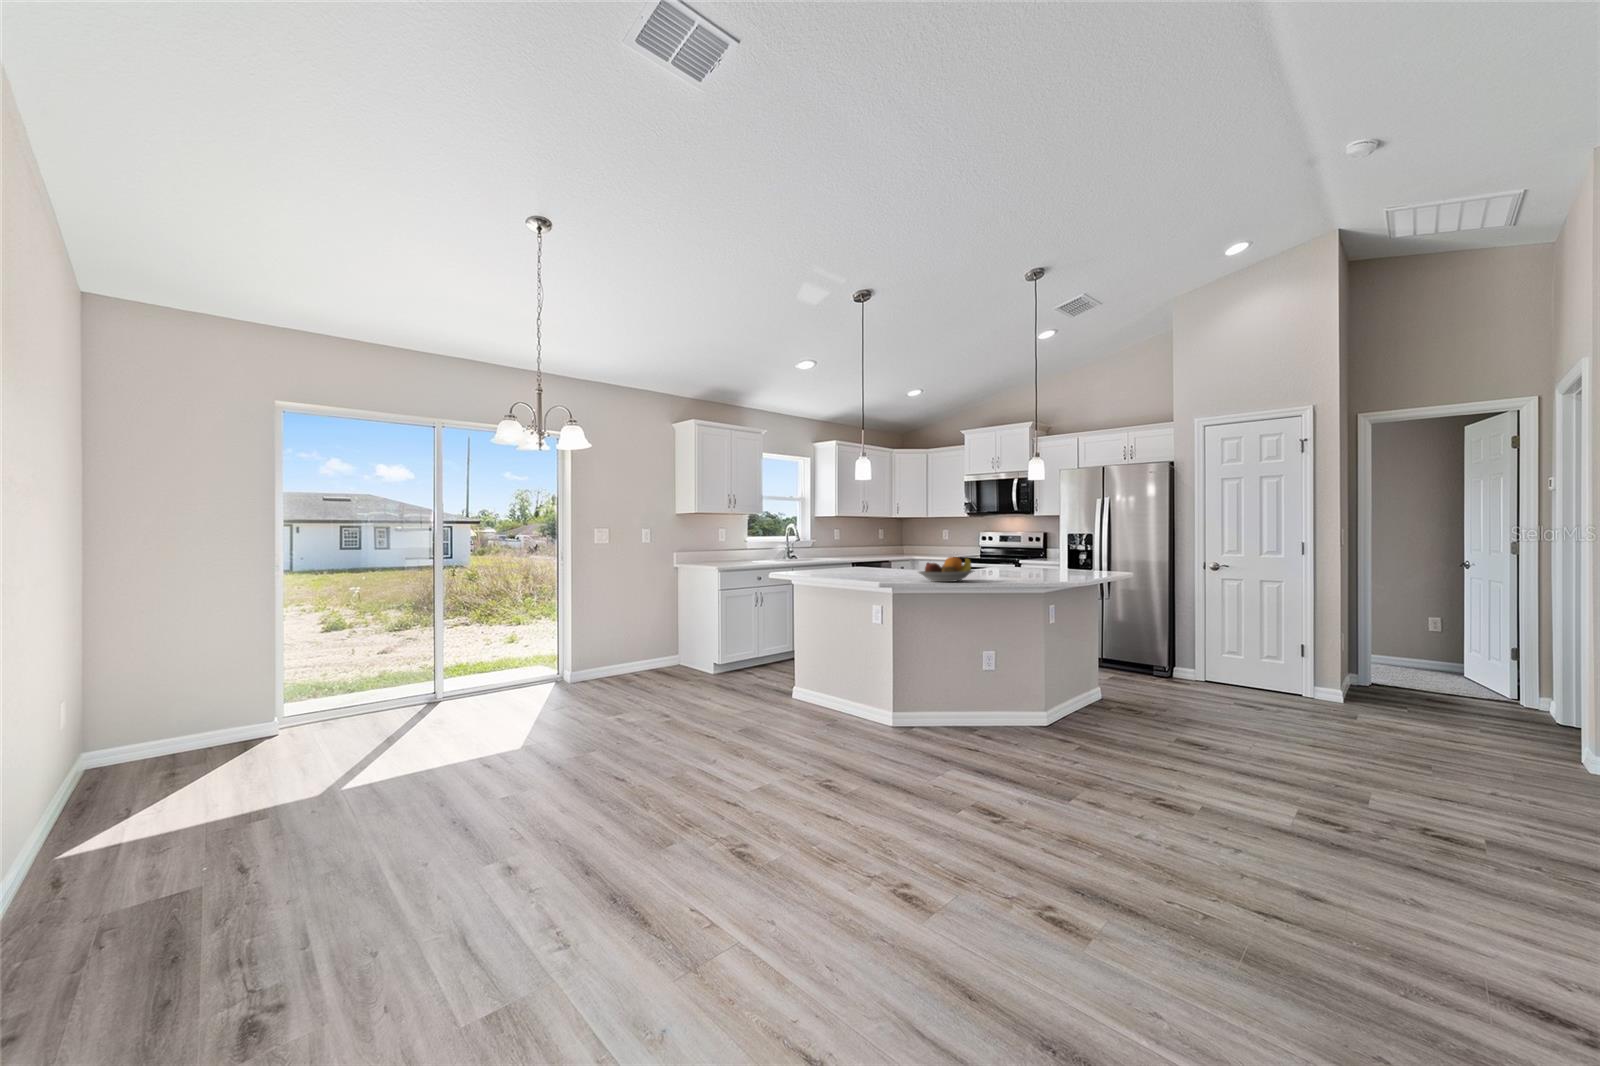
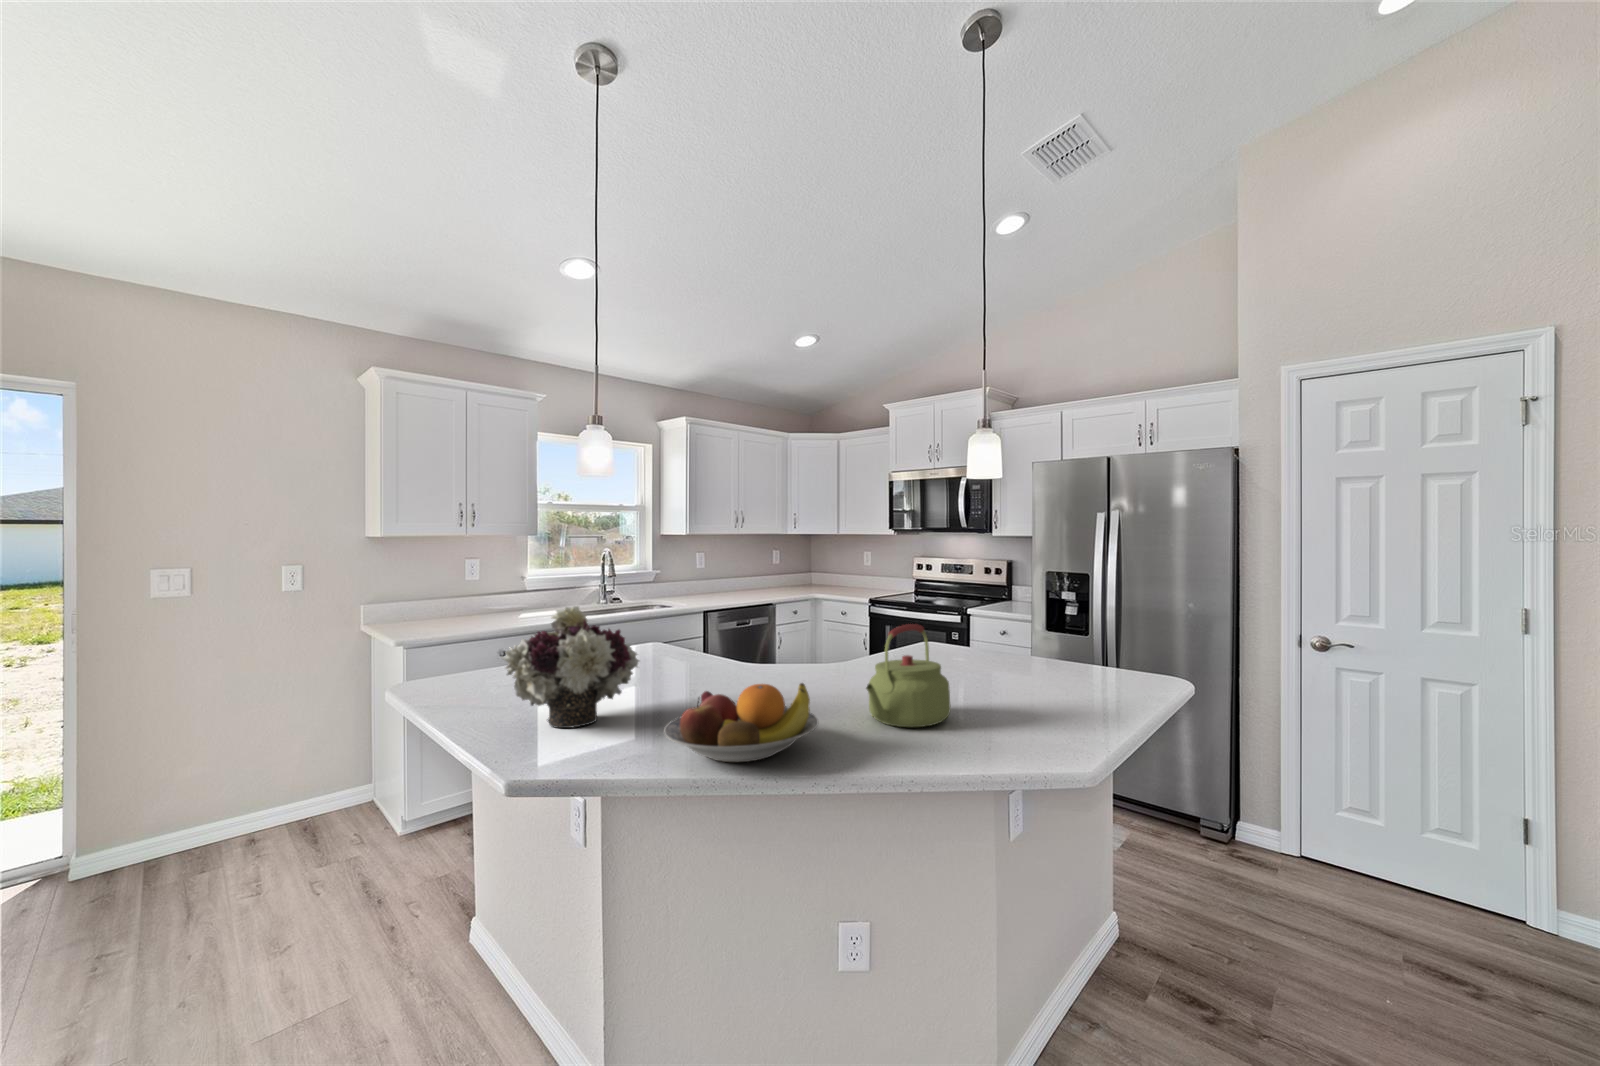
flower arrangement: none [841,533,891,580] -> present [502,606,639,728]
kettle: none [988,540,1022,579] -> present [866,624,951,727]

